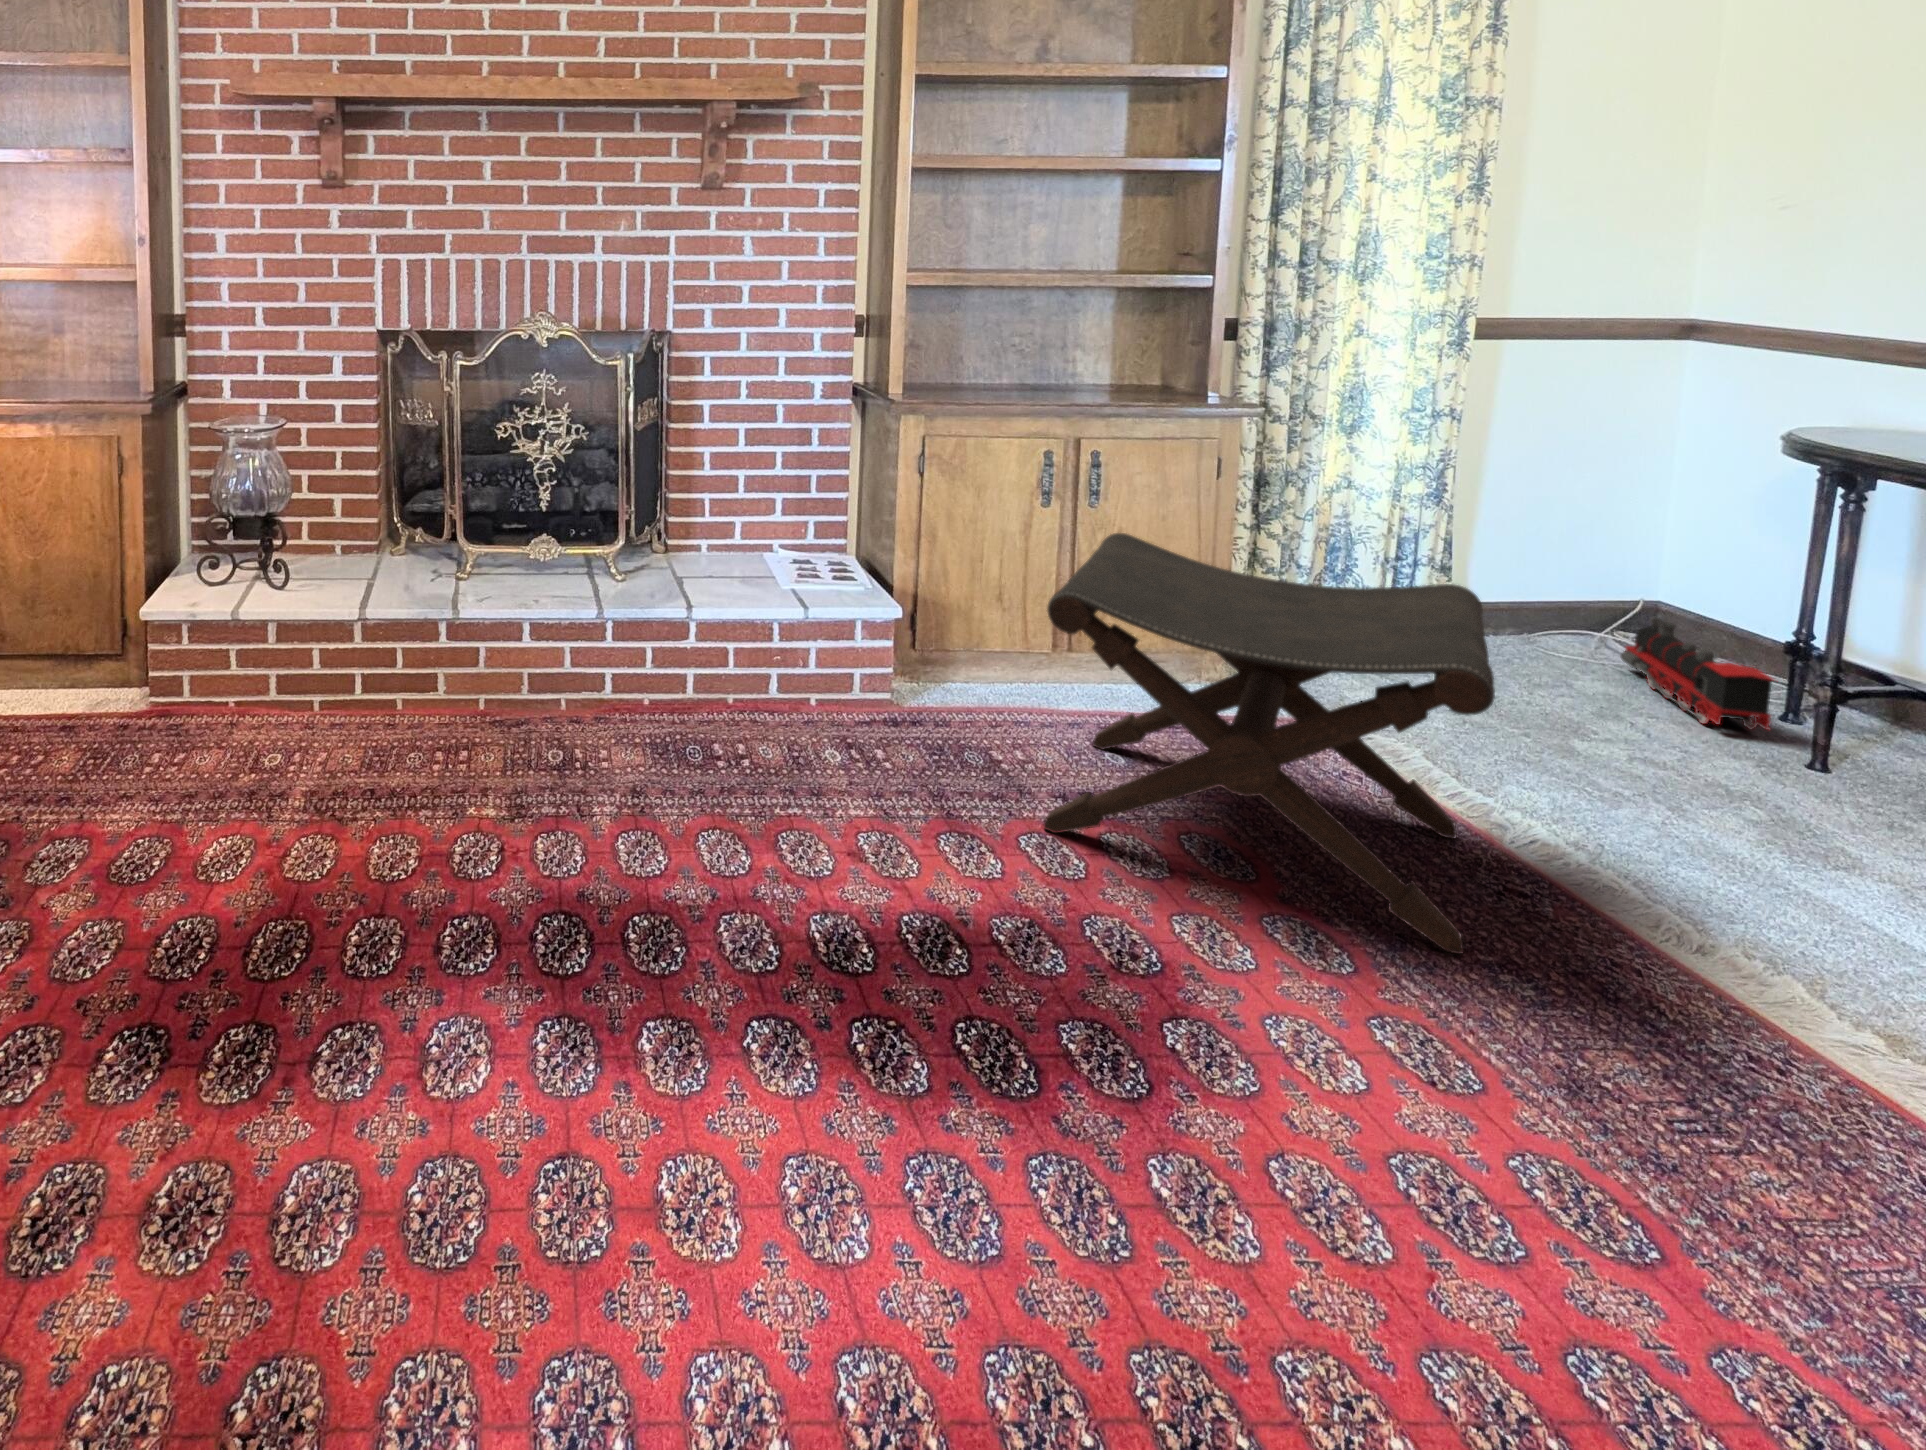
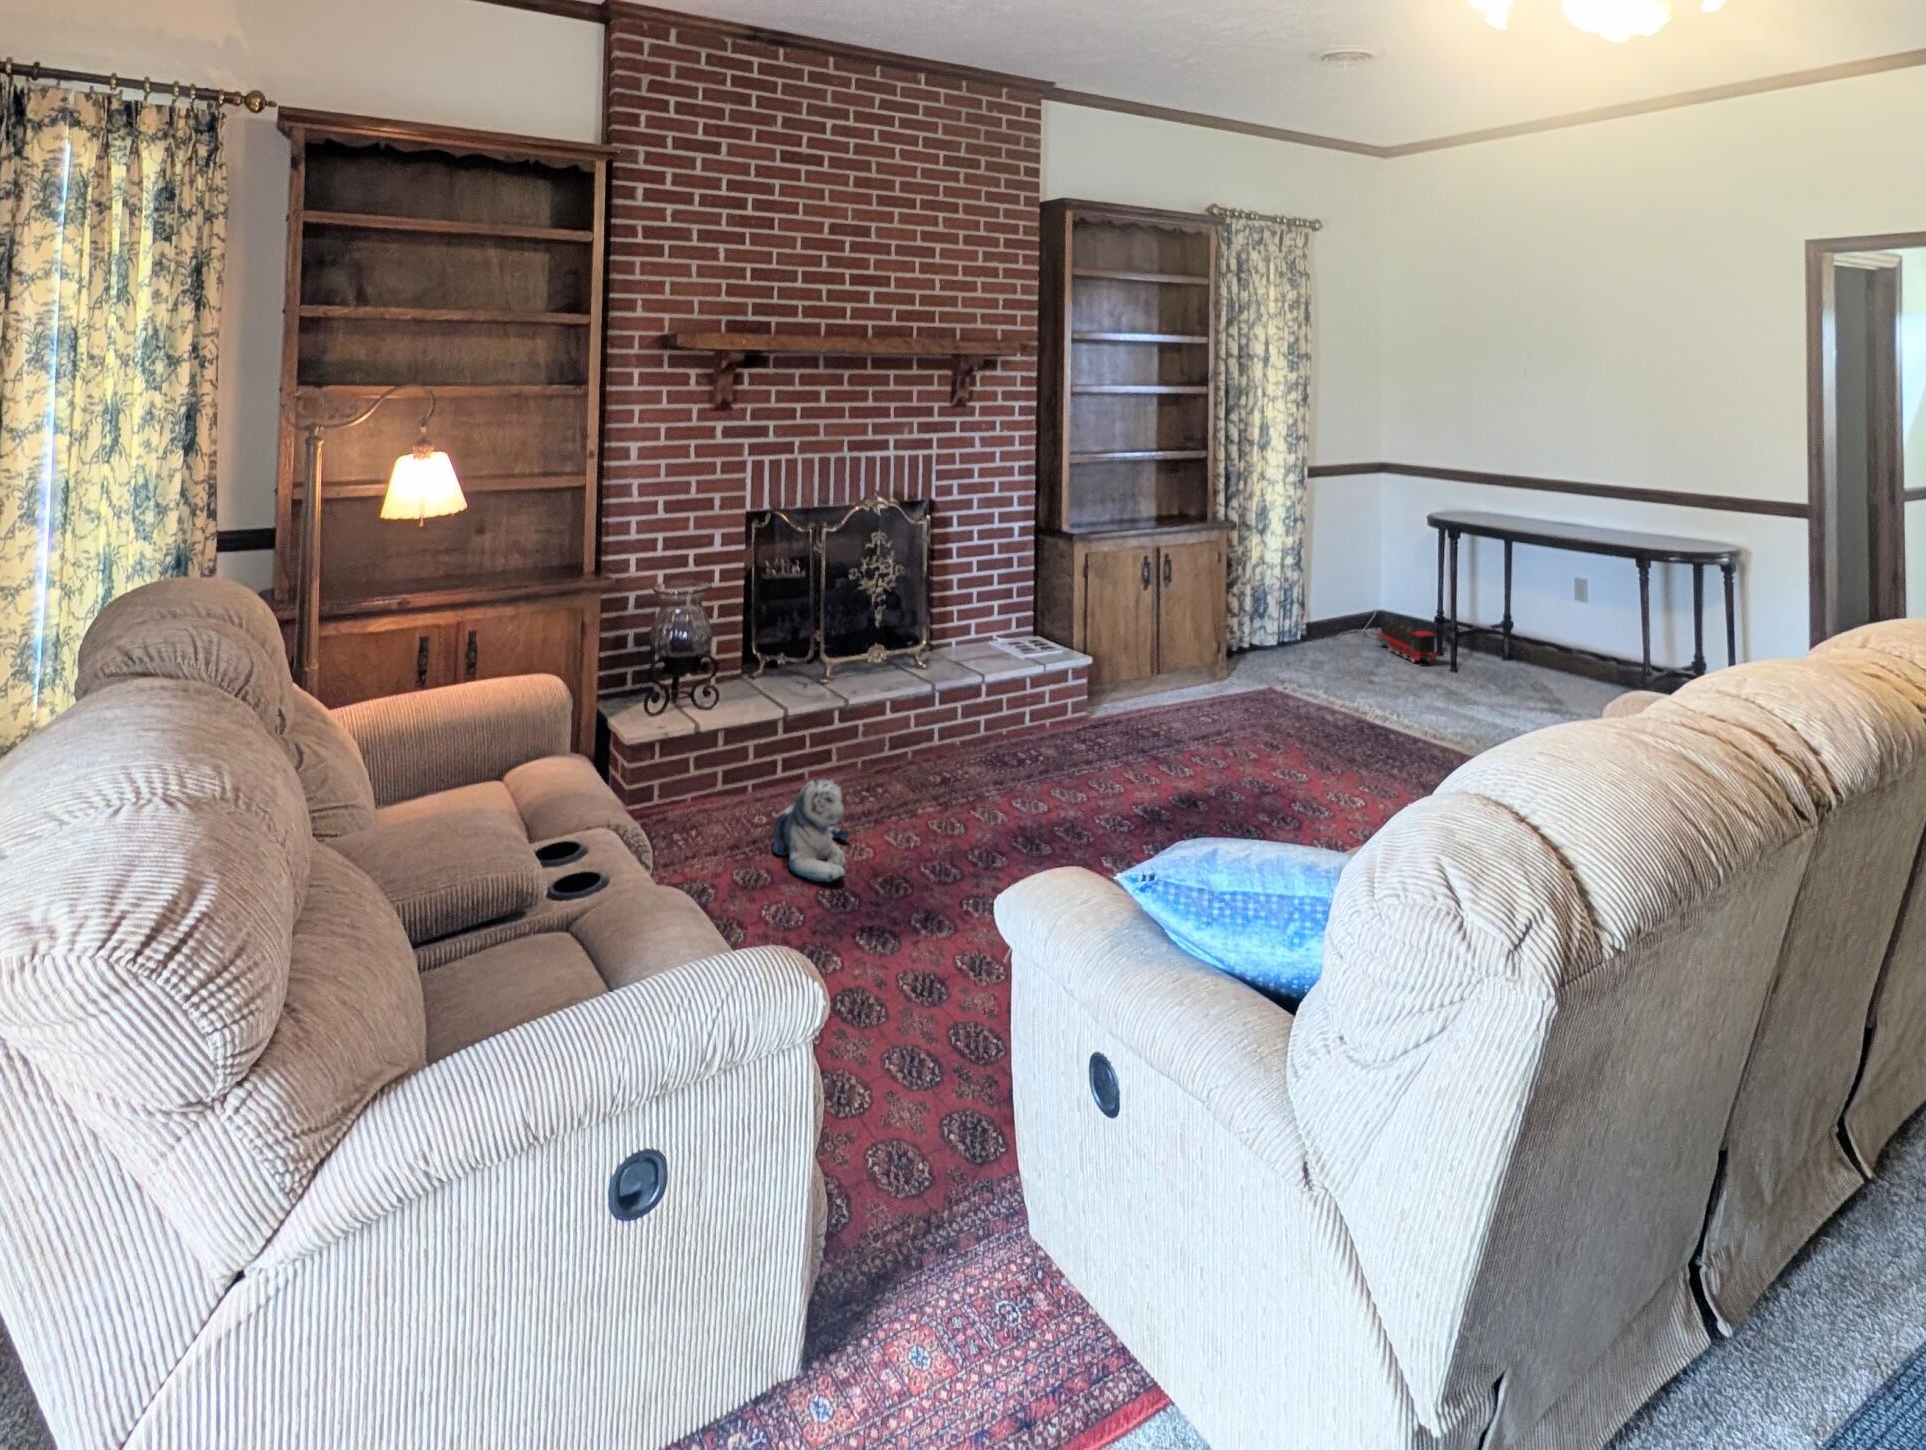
footstool: present [1043,533,1495,954] -> none [1191,596,1379,761]
plush toy: none [178,743,316,917] -> present [772,779,849,882]

